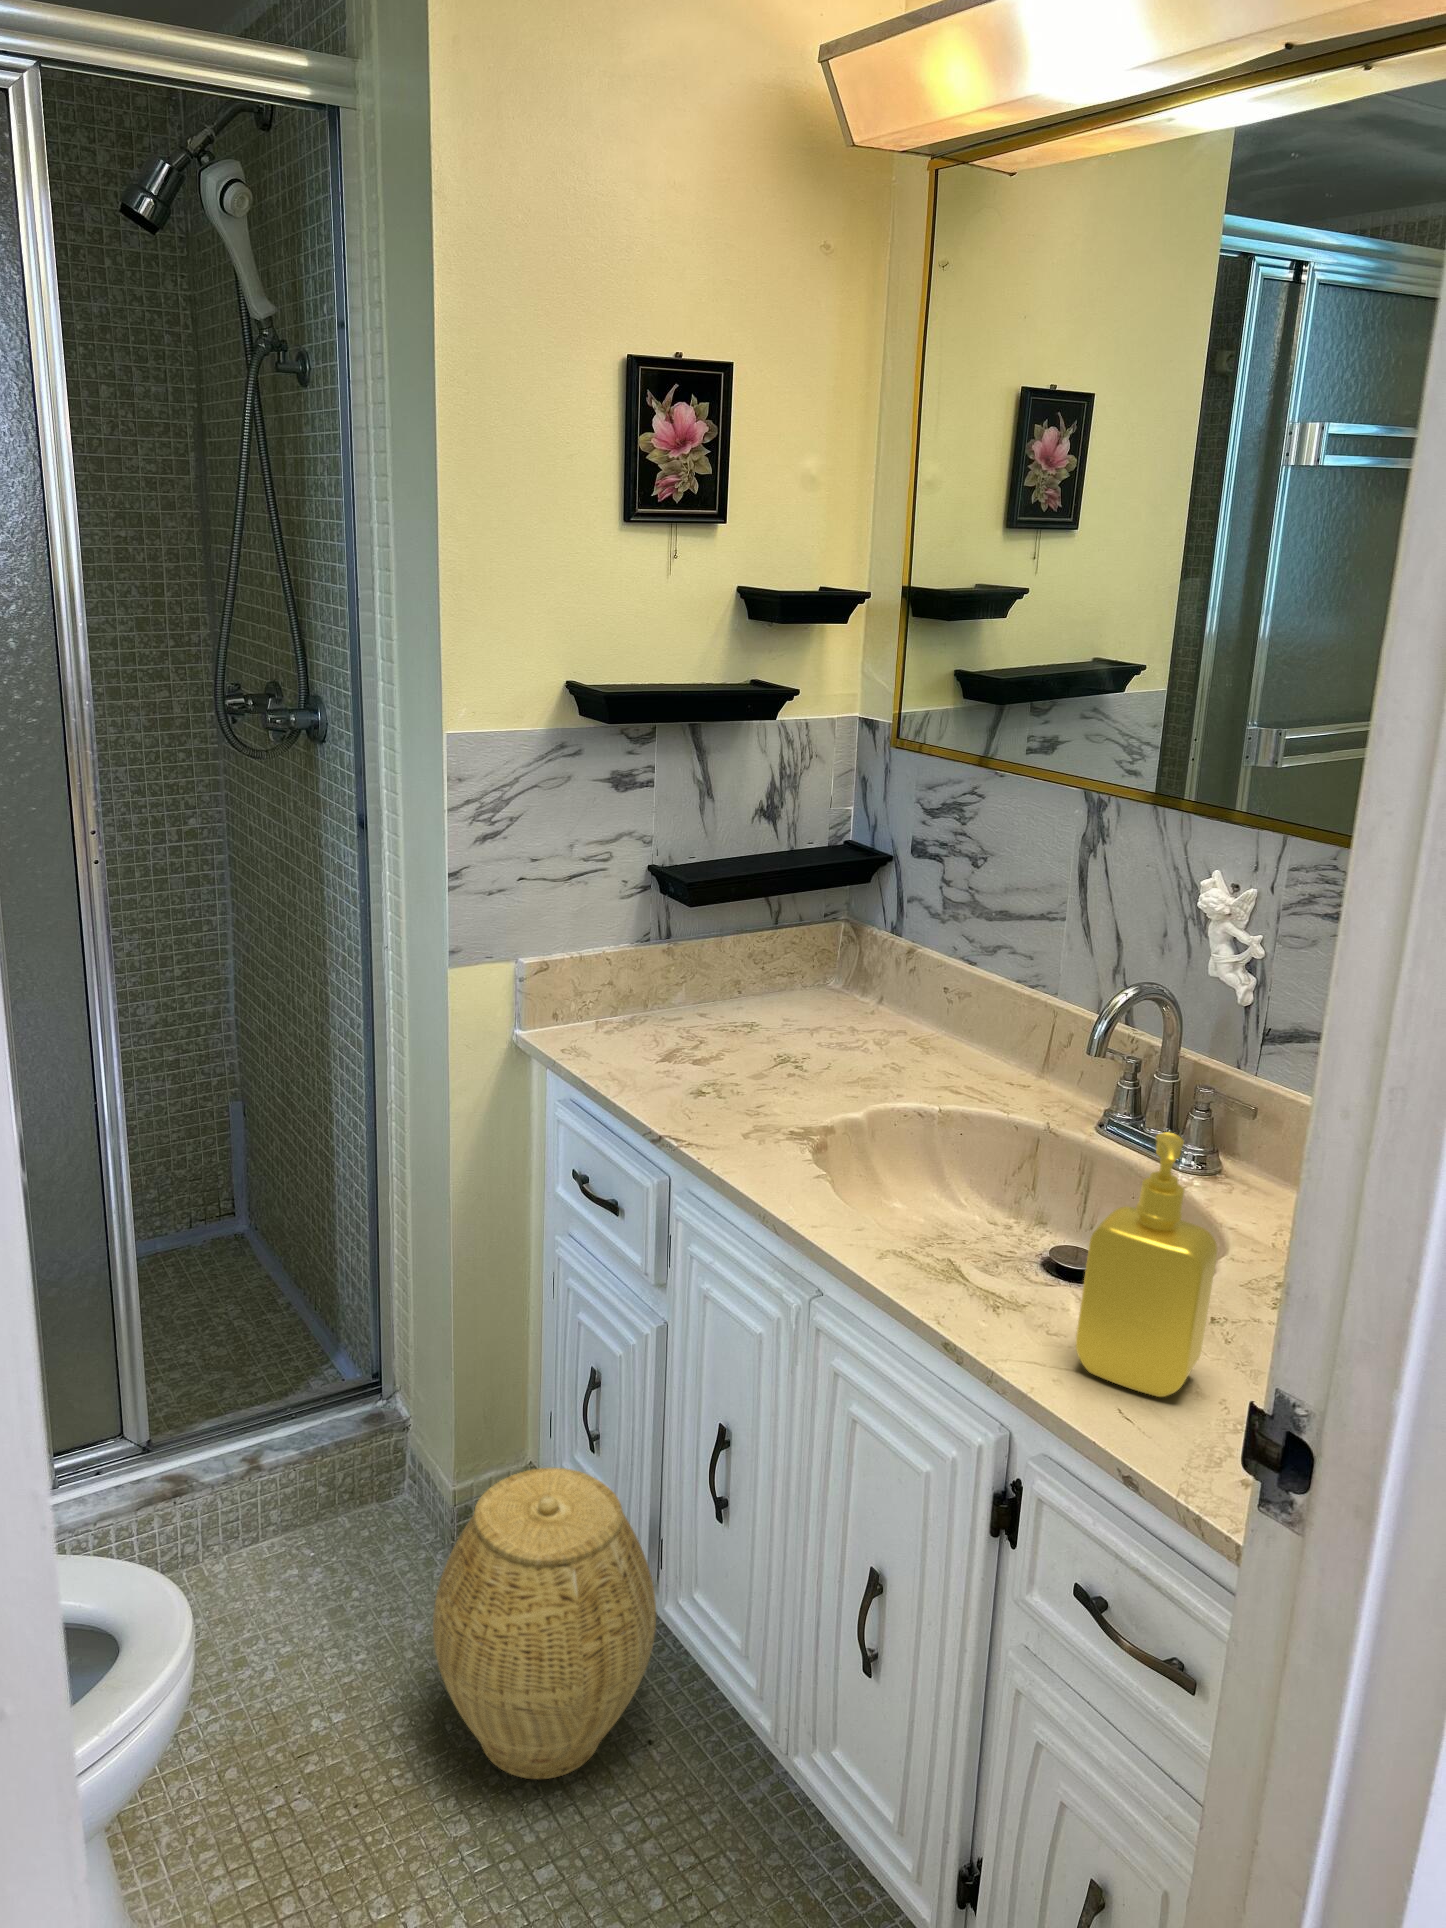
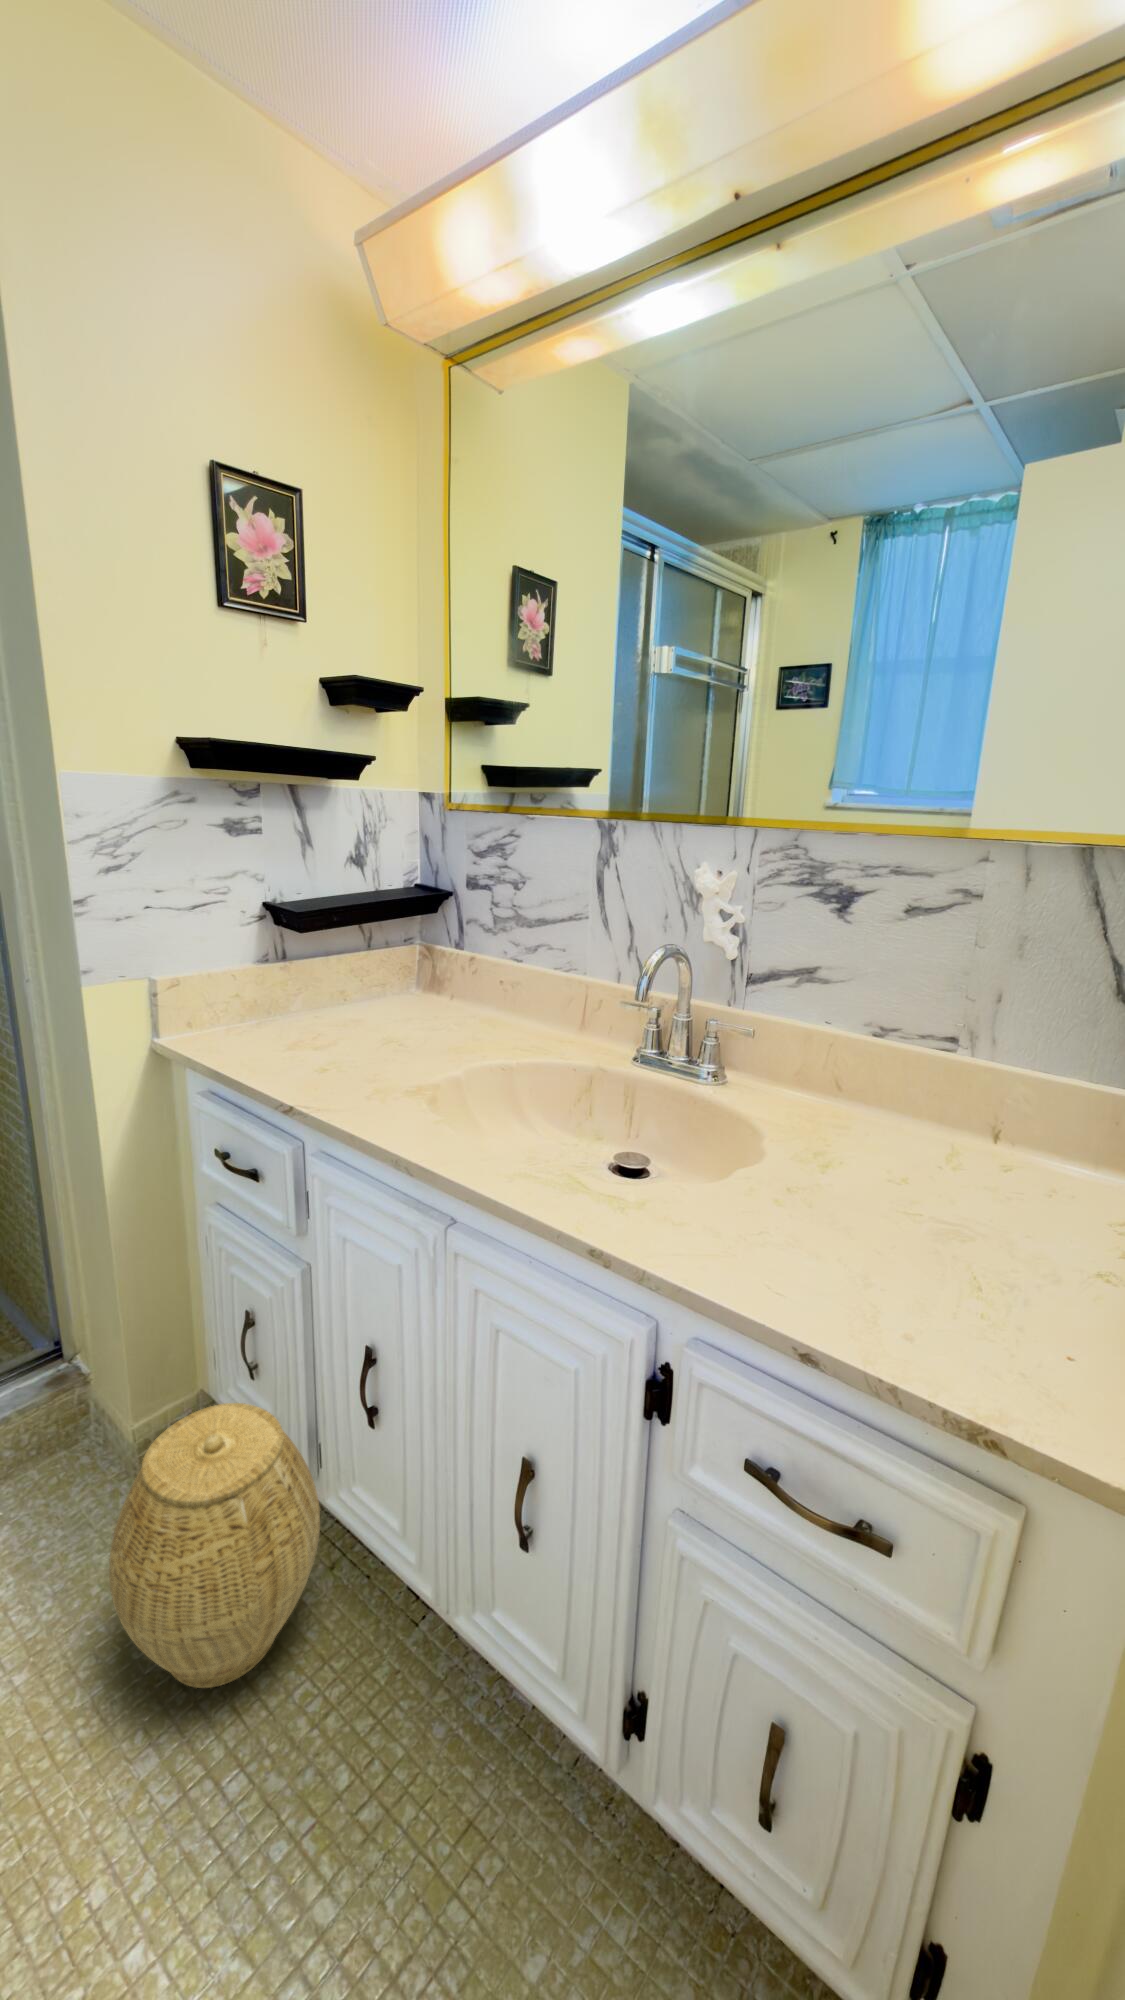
soap dispenser: present [1076,1132,1217,1397] -> none [705,1026,820,1264]

